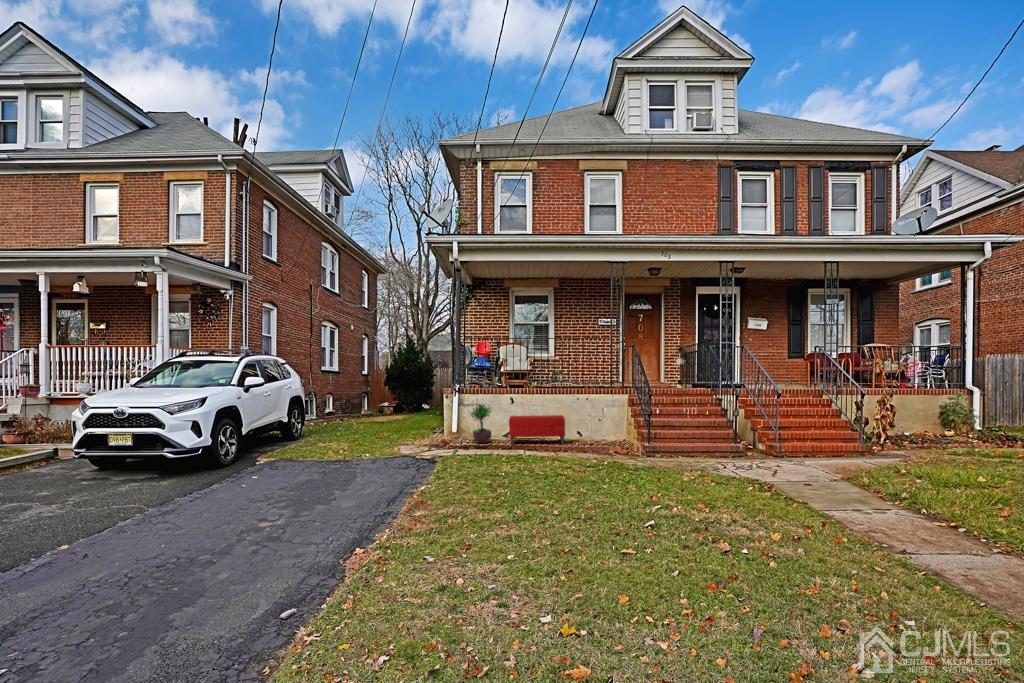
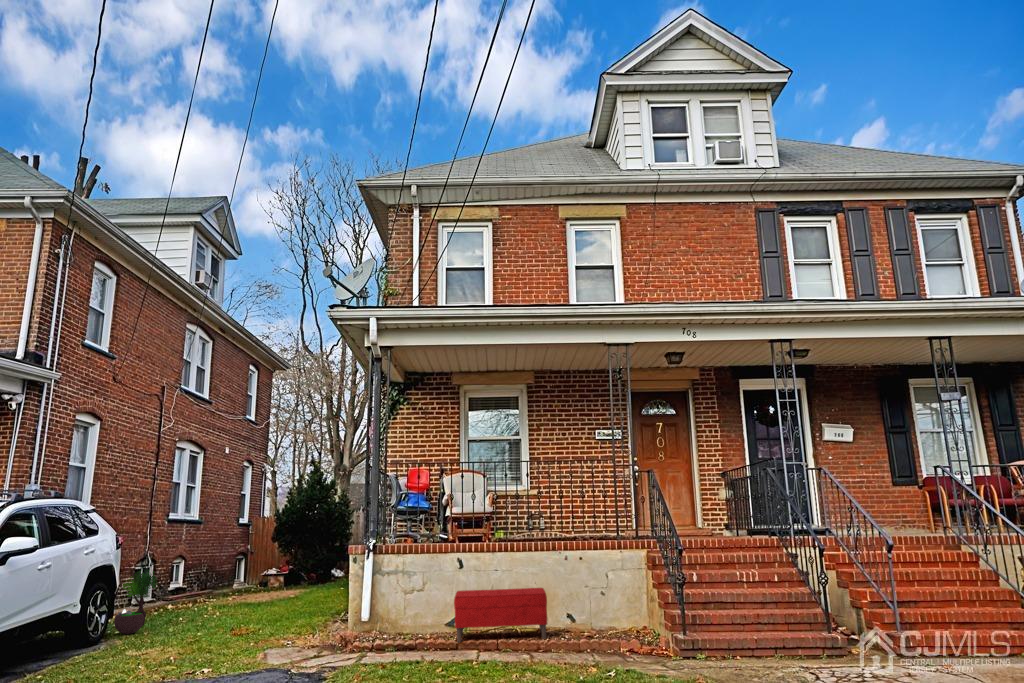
potted tree: present [471,404,492,443] -> present [114,569,157,634]

